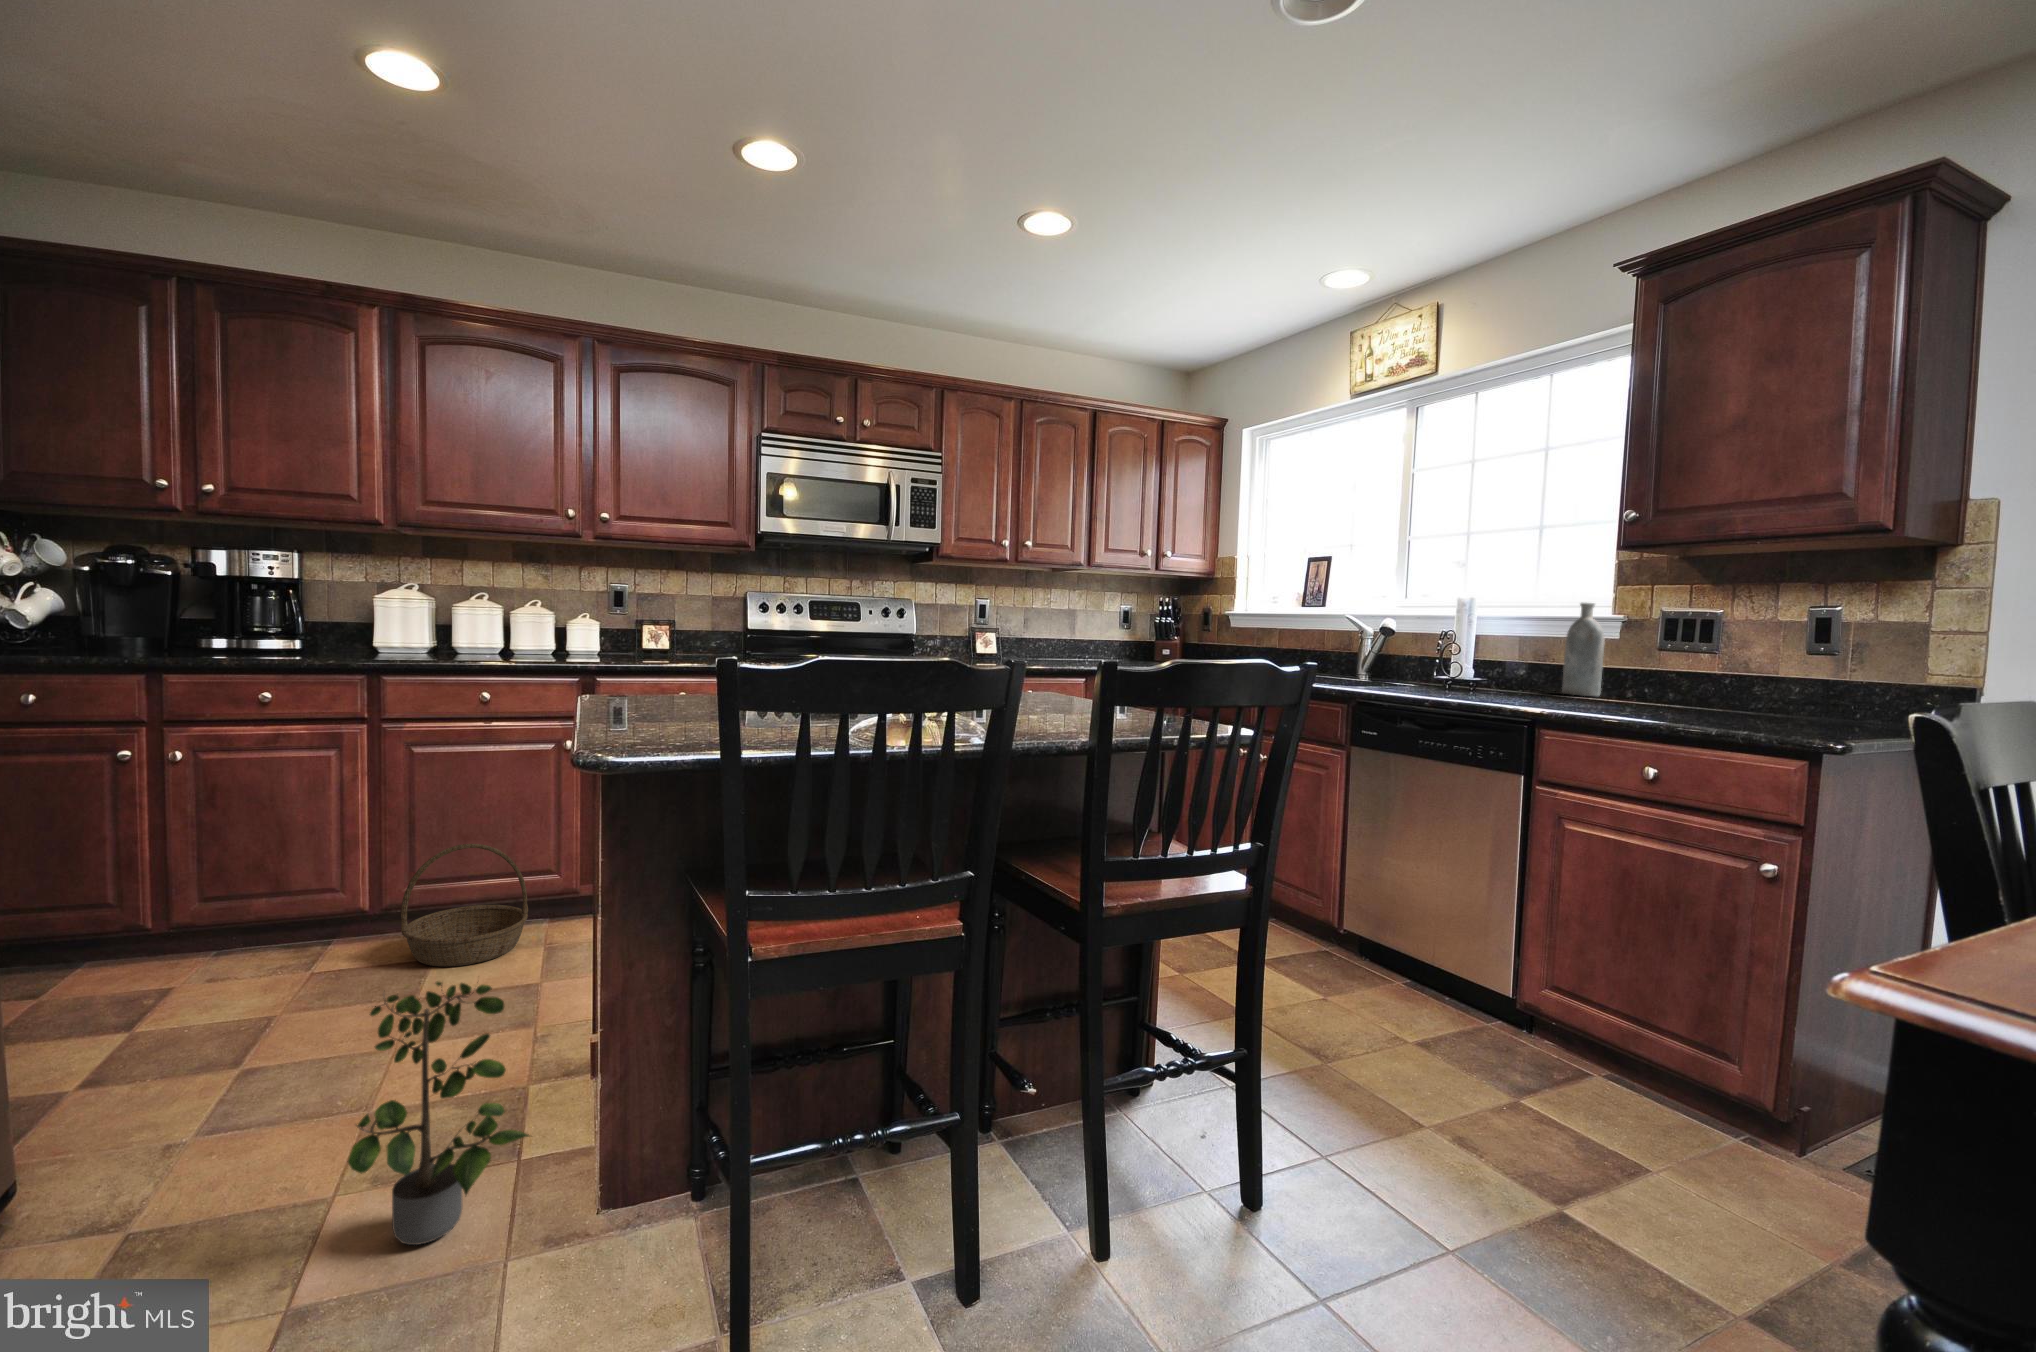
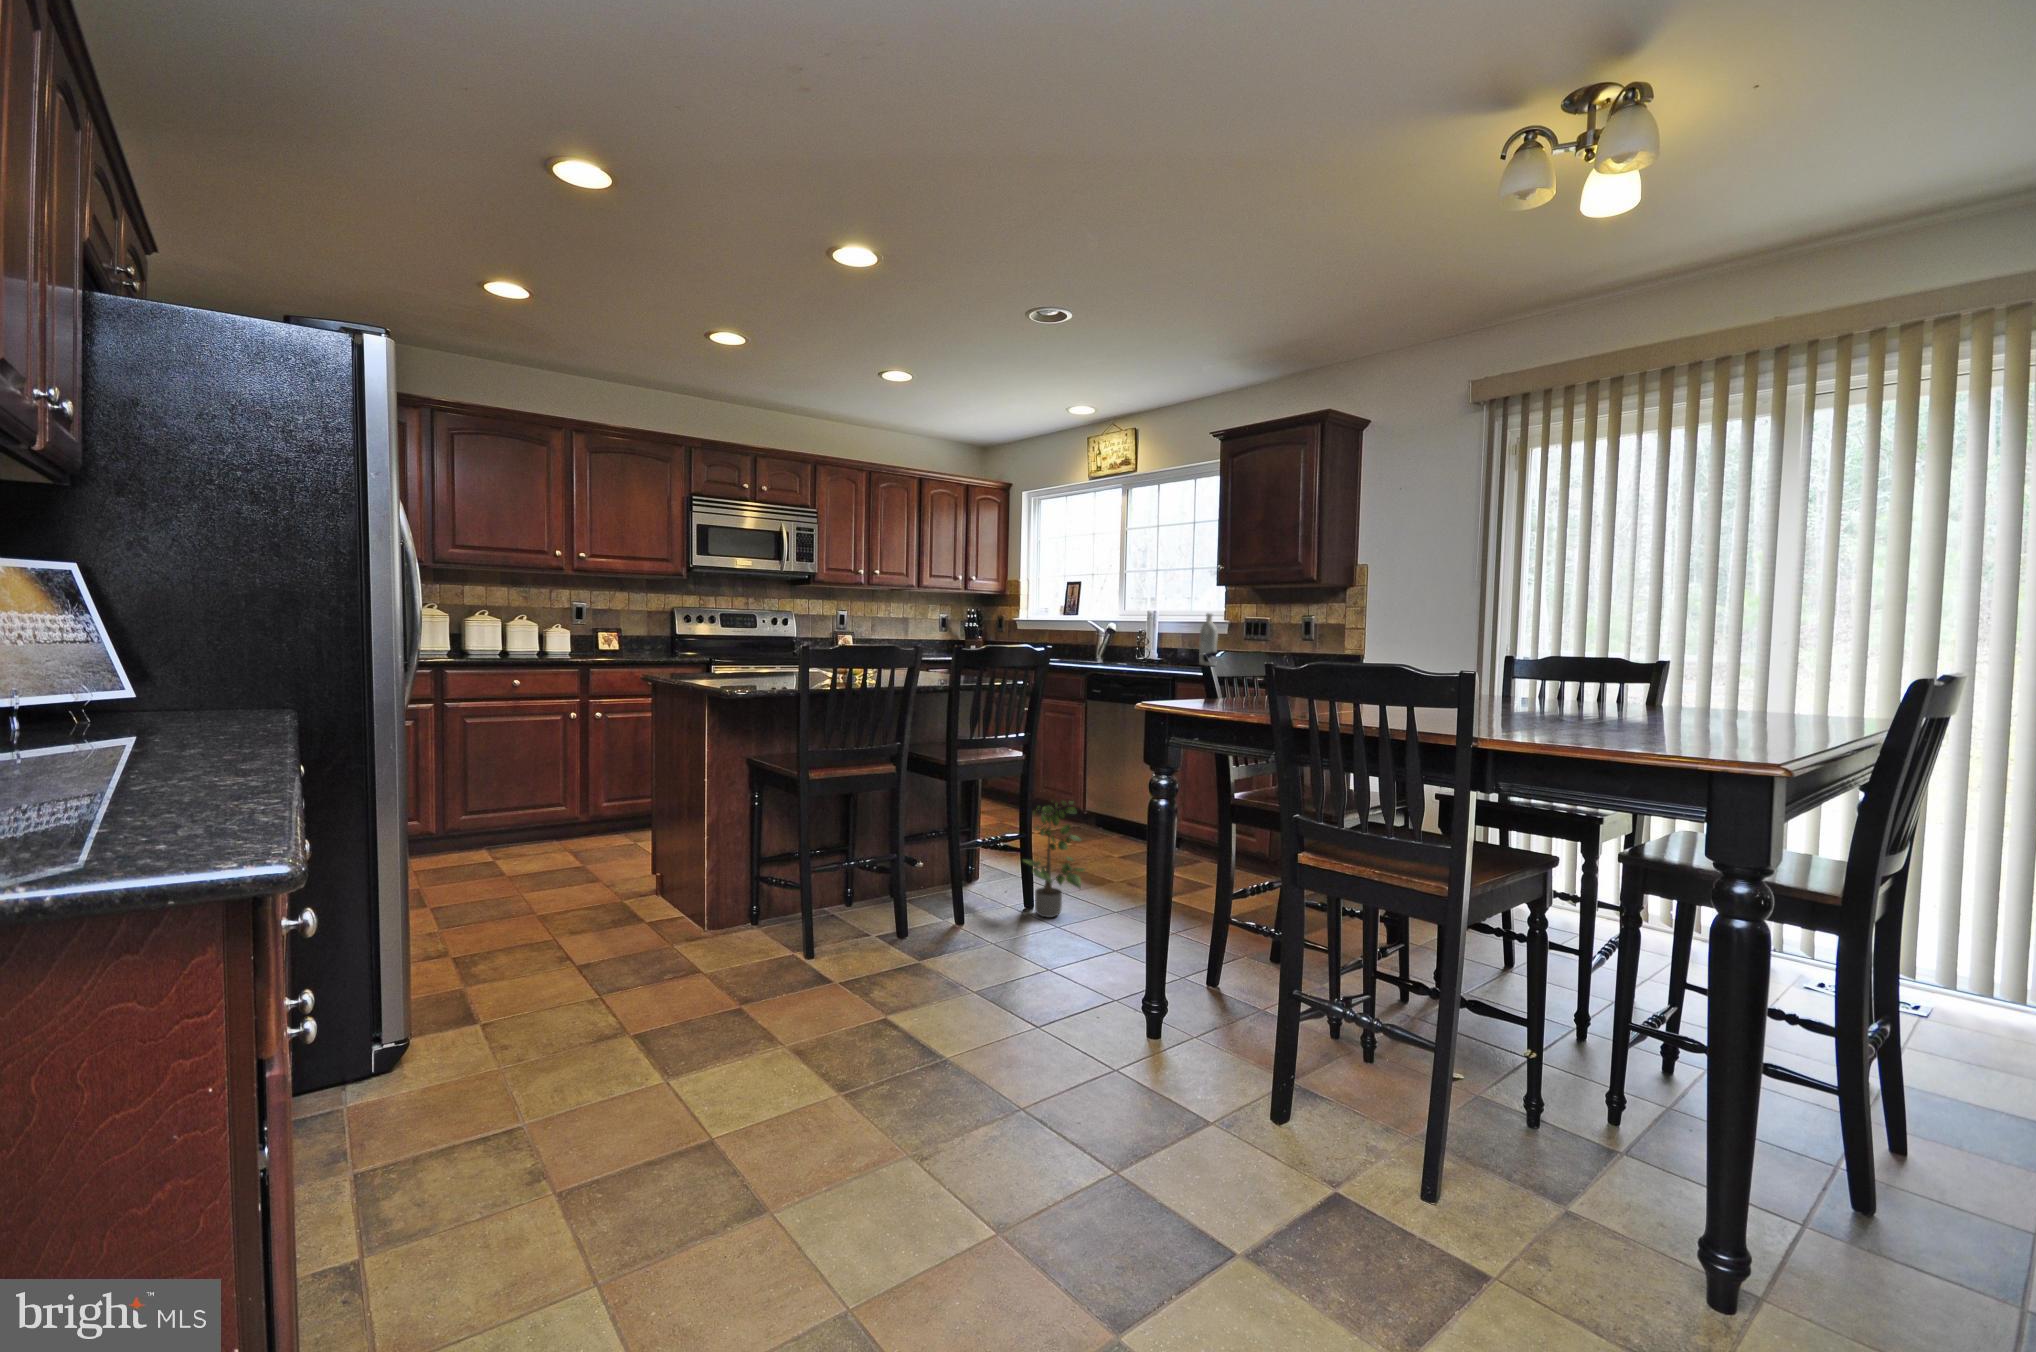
basket: present [401,844,528,967] -> none [470,782,553,862]
potted plant: present [348,981,529,1245] -> present [1023,801,1085,918]

